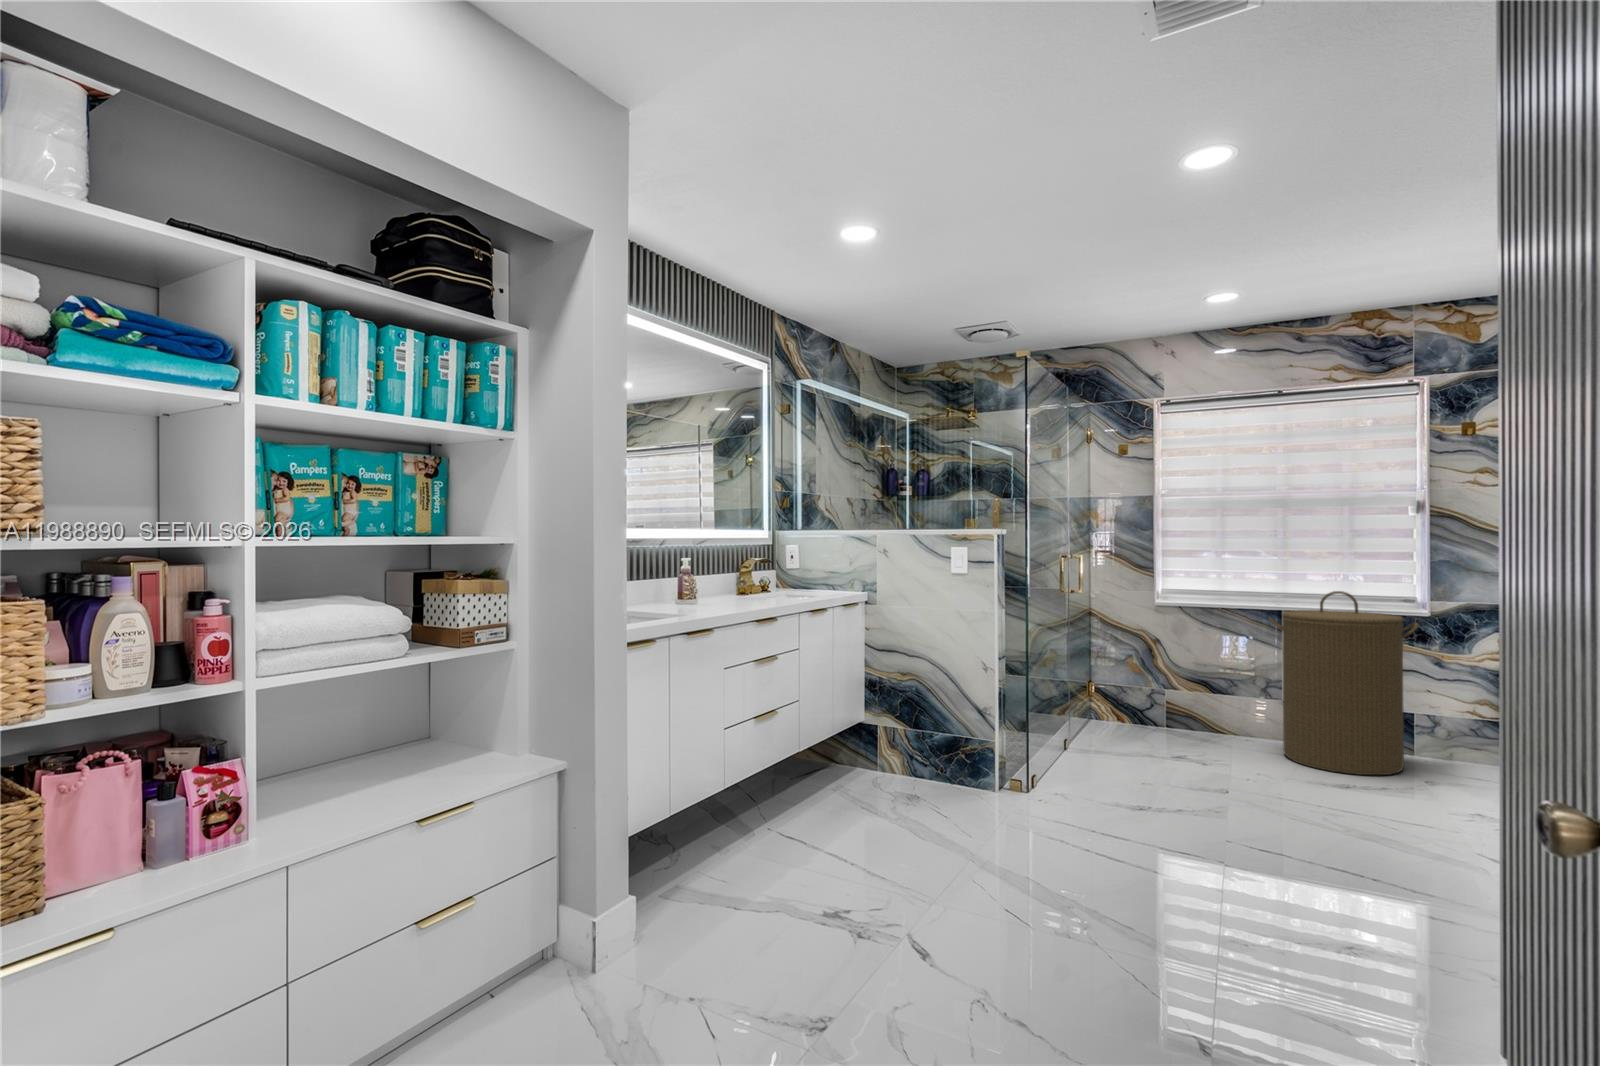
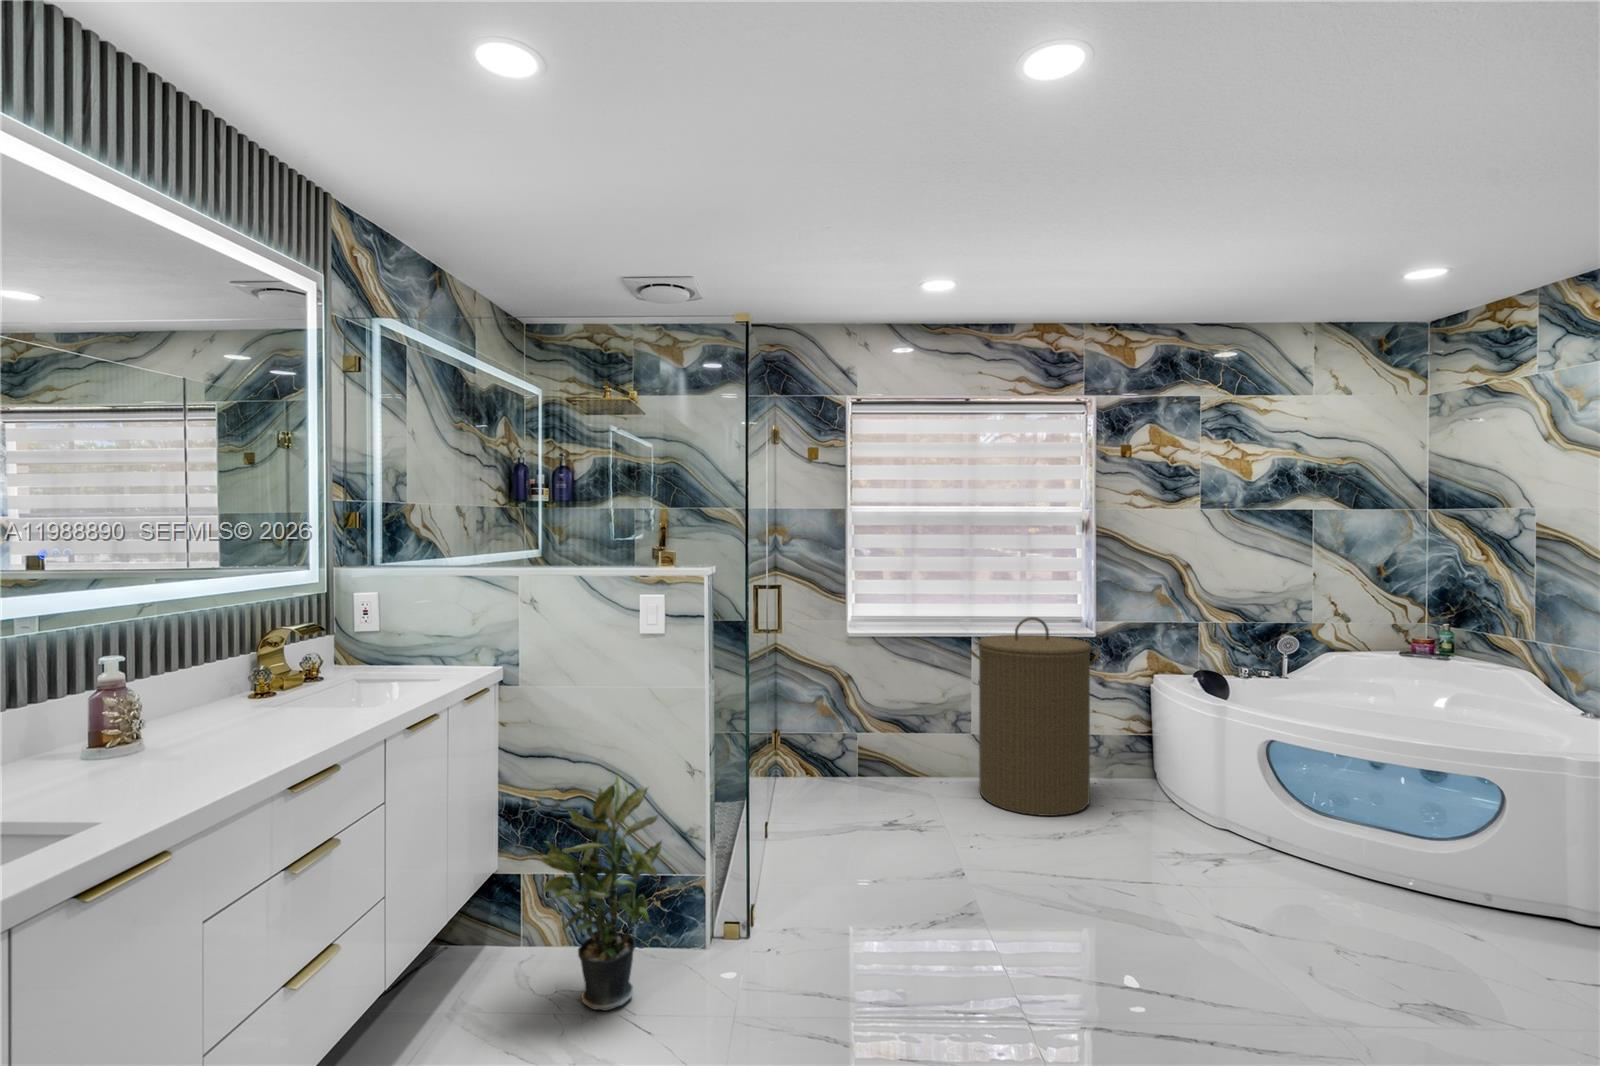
potted plant: none [885,661,961,803] -> present [542,776,662,1011]

